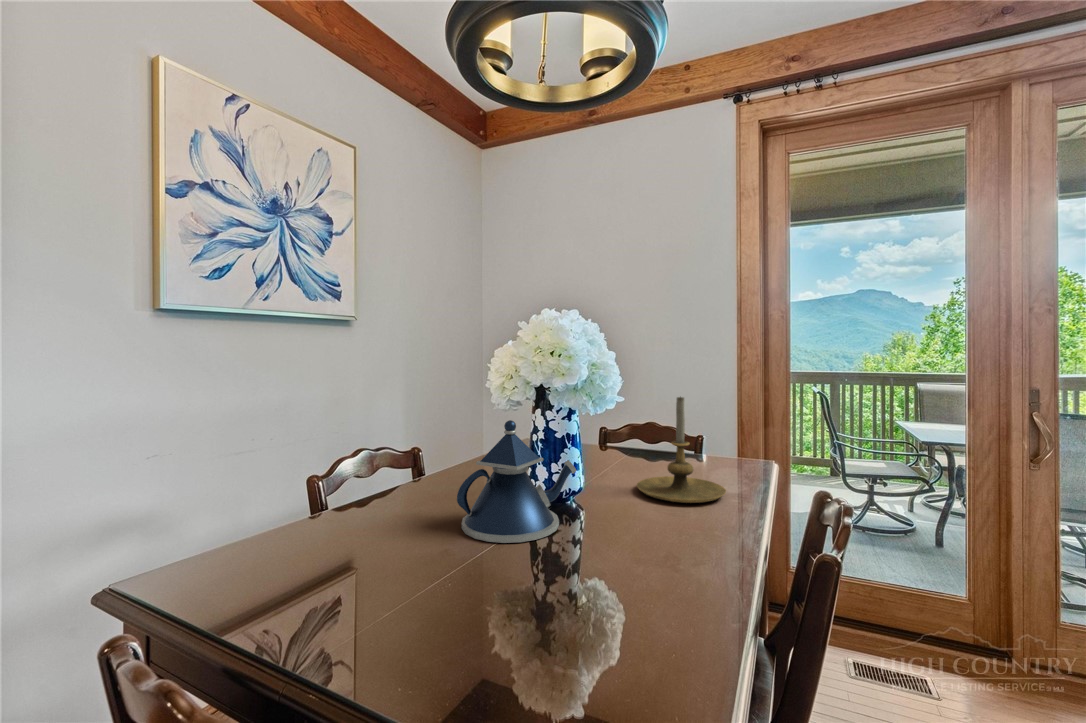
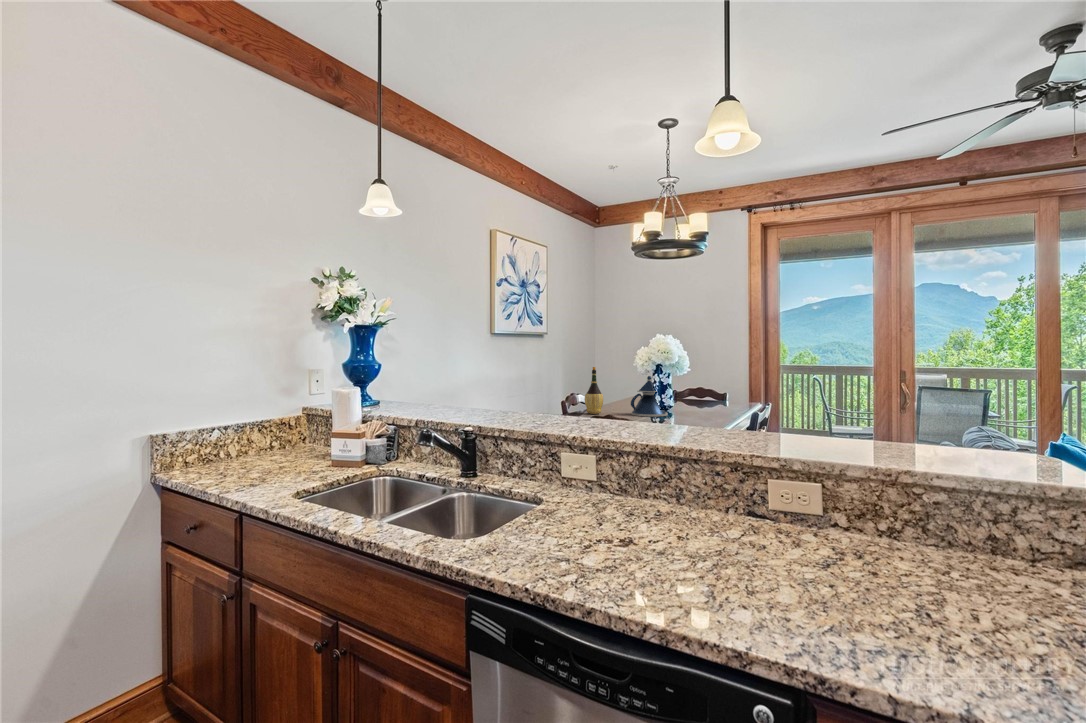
wine bottle: none [335,396,389,527] -> present [585,367,603,414]
candle holder: present [637,397,726,503] -> none [695,370,734,412]

